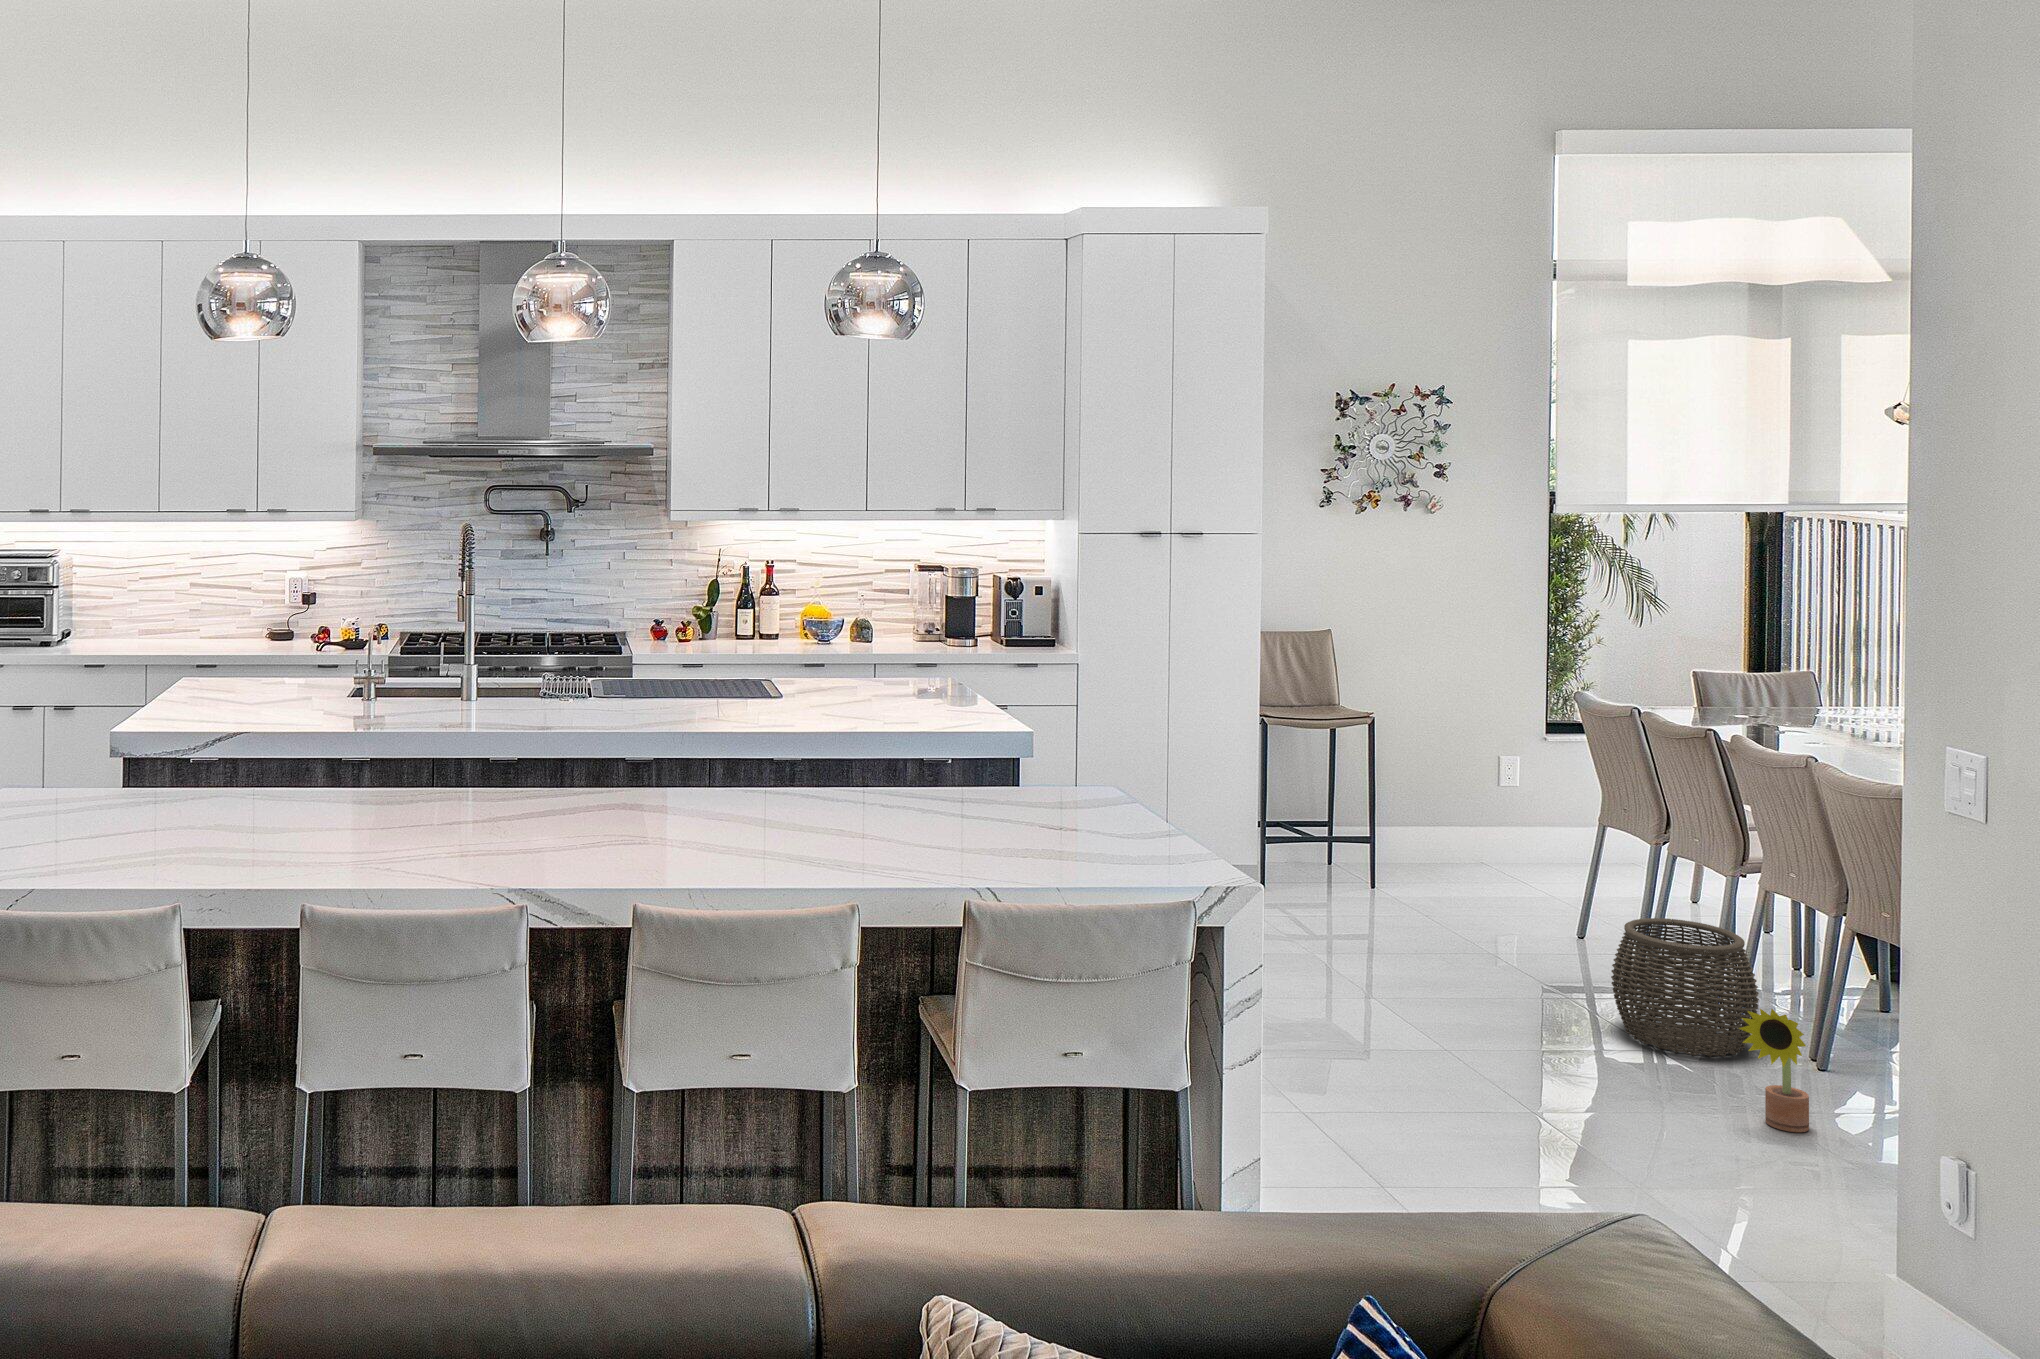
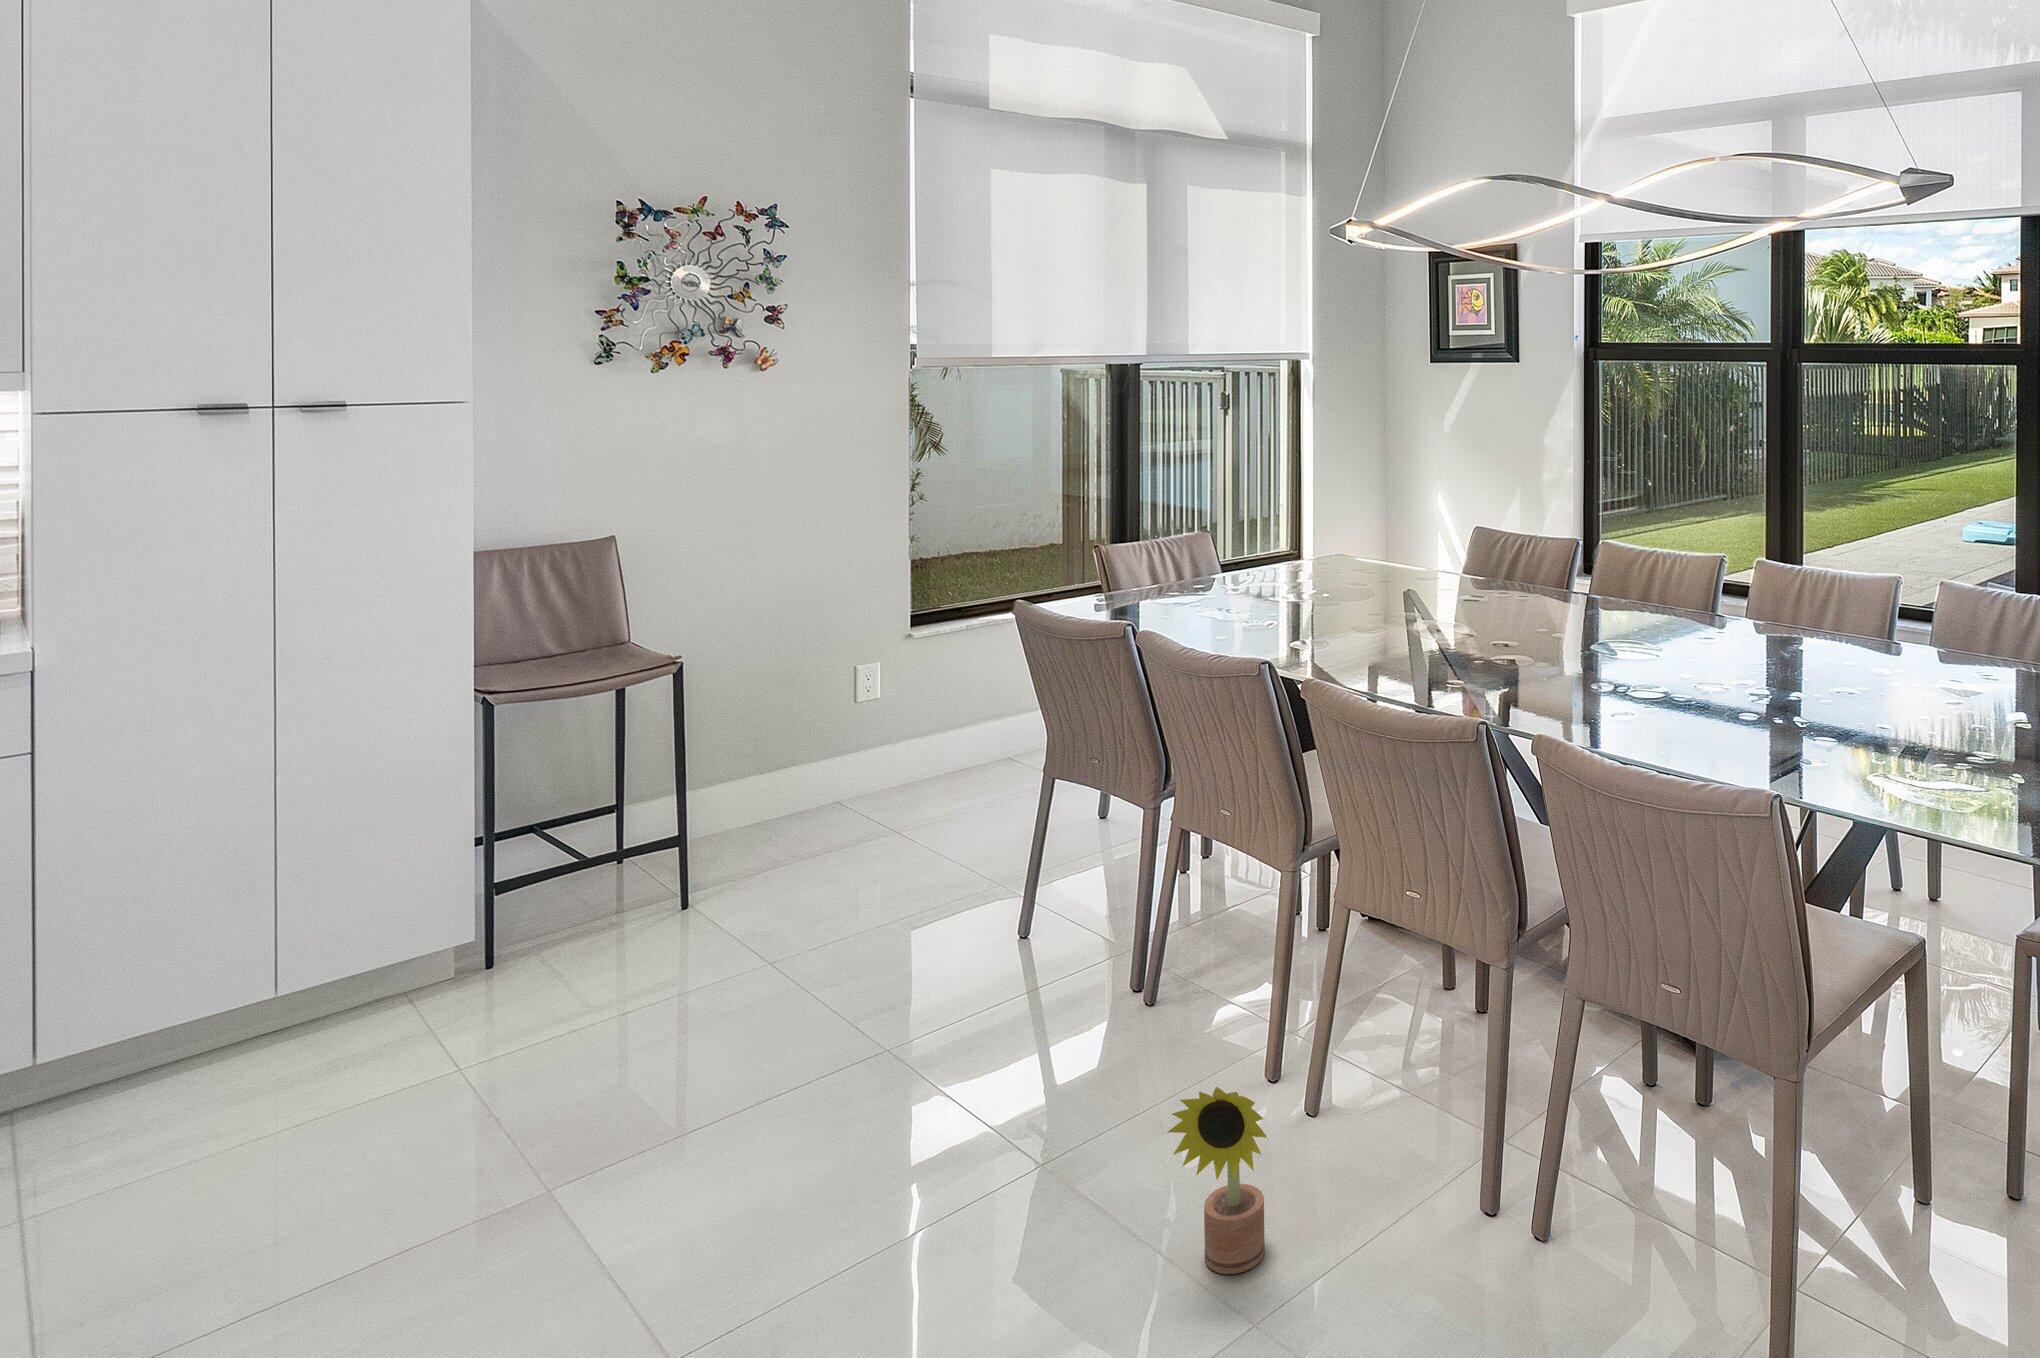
woven basket: present [1611,918,1759,1057] -> none [975,898,1171,1127]

